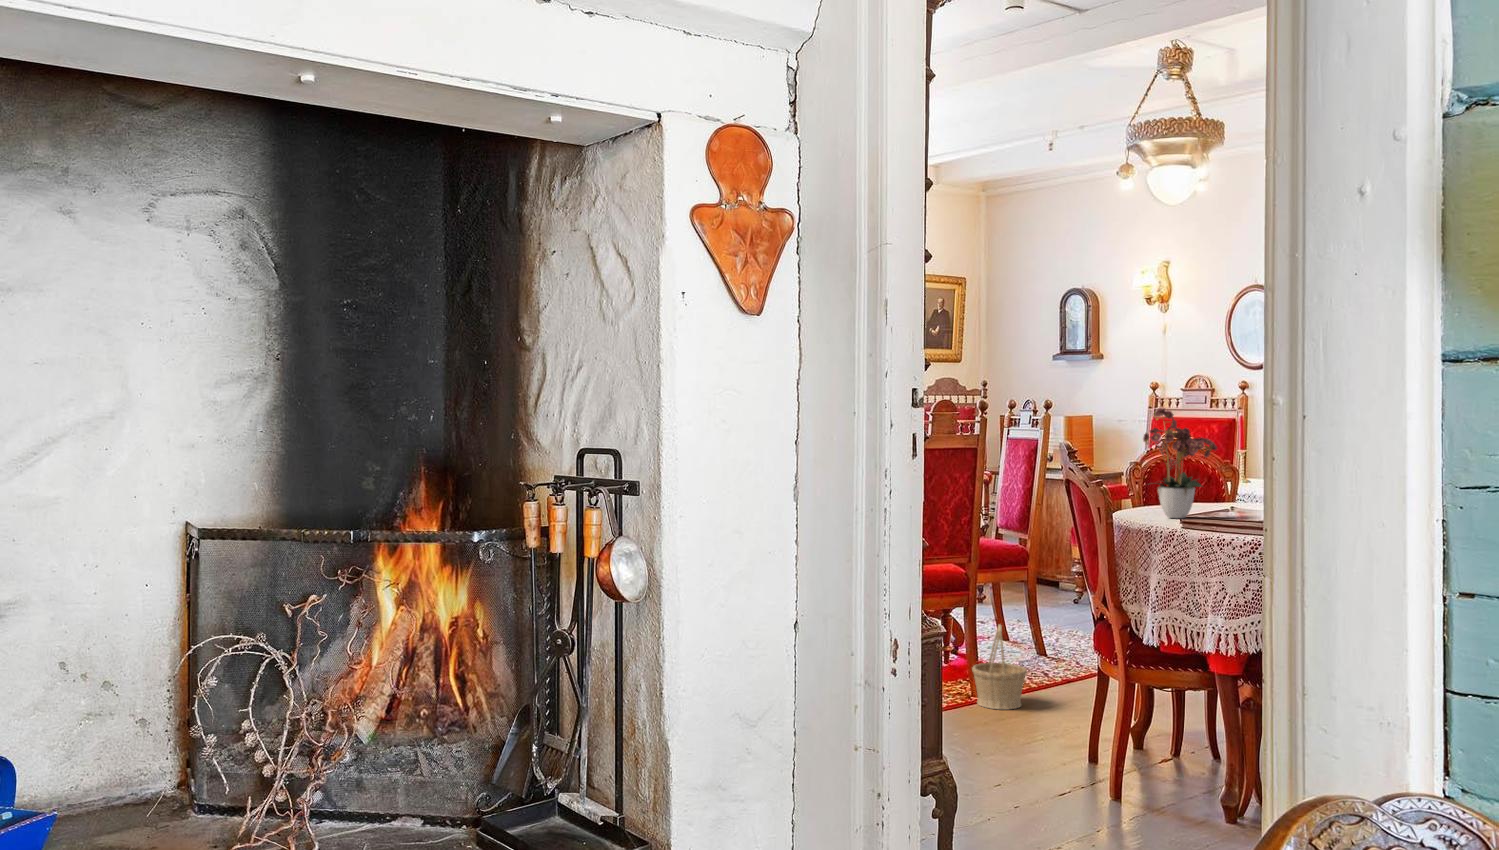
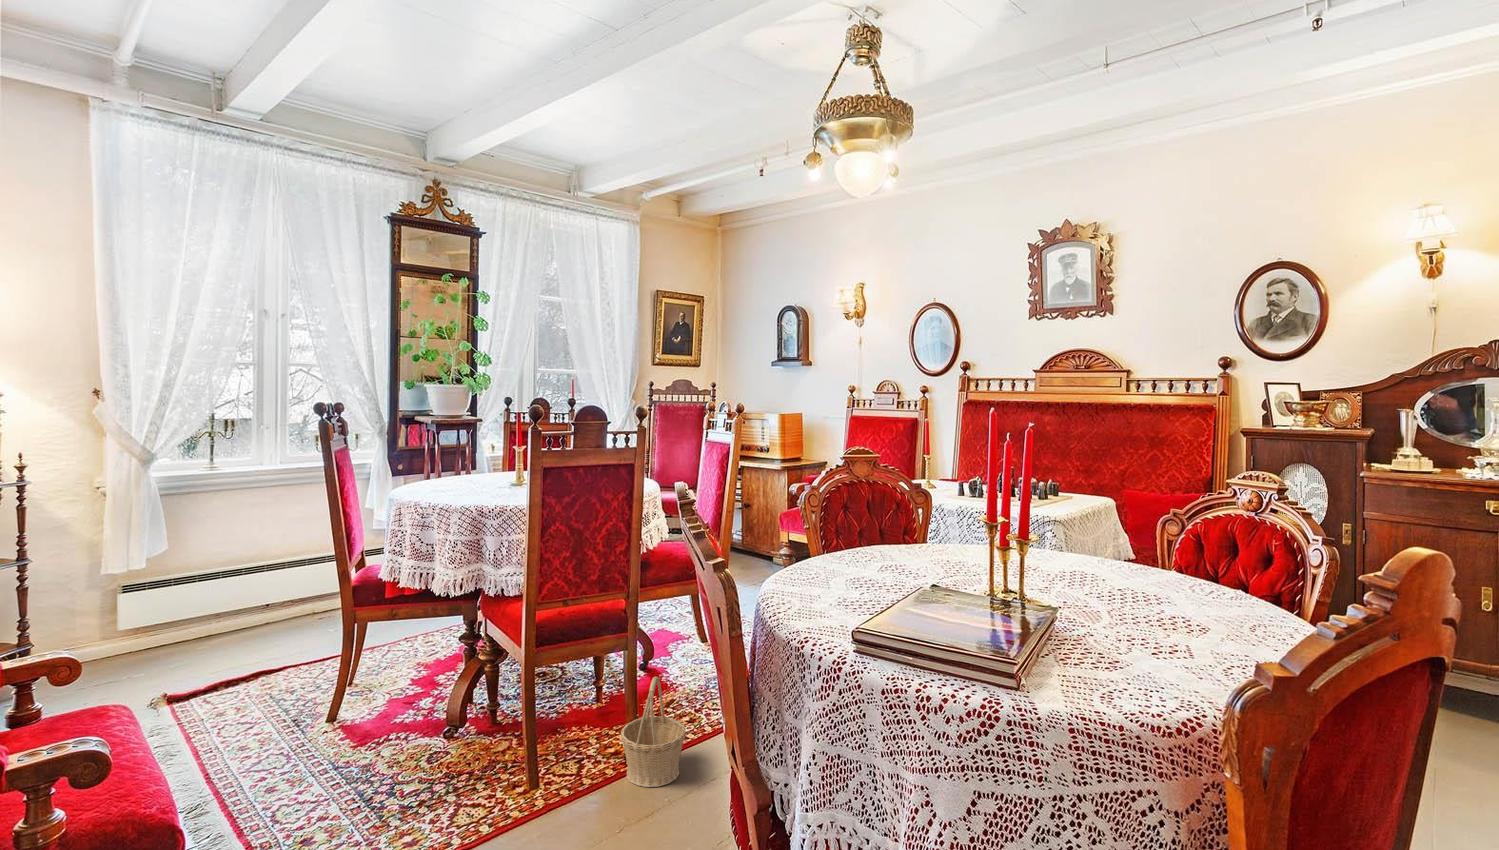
flower arrangement: present [1143,408,1217,518] -> none [798,423,922,604]

